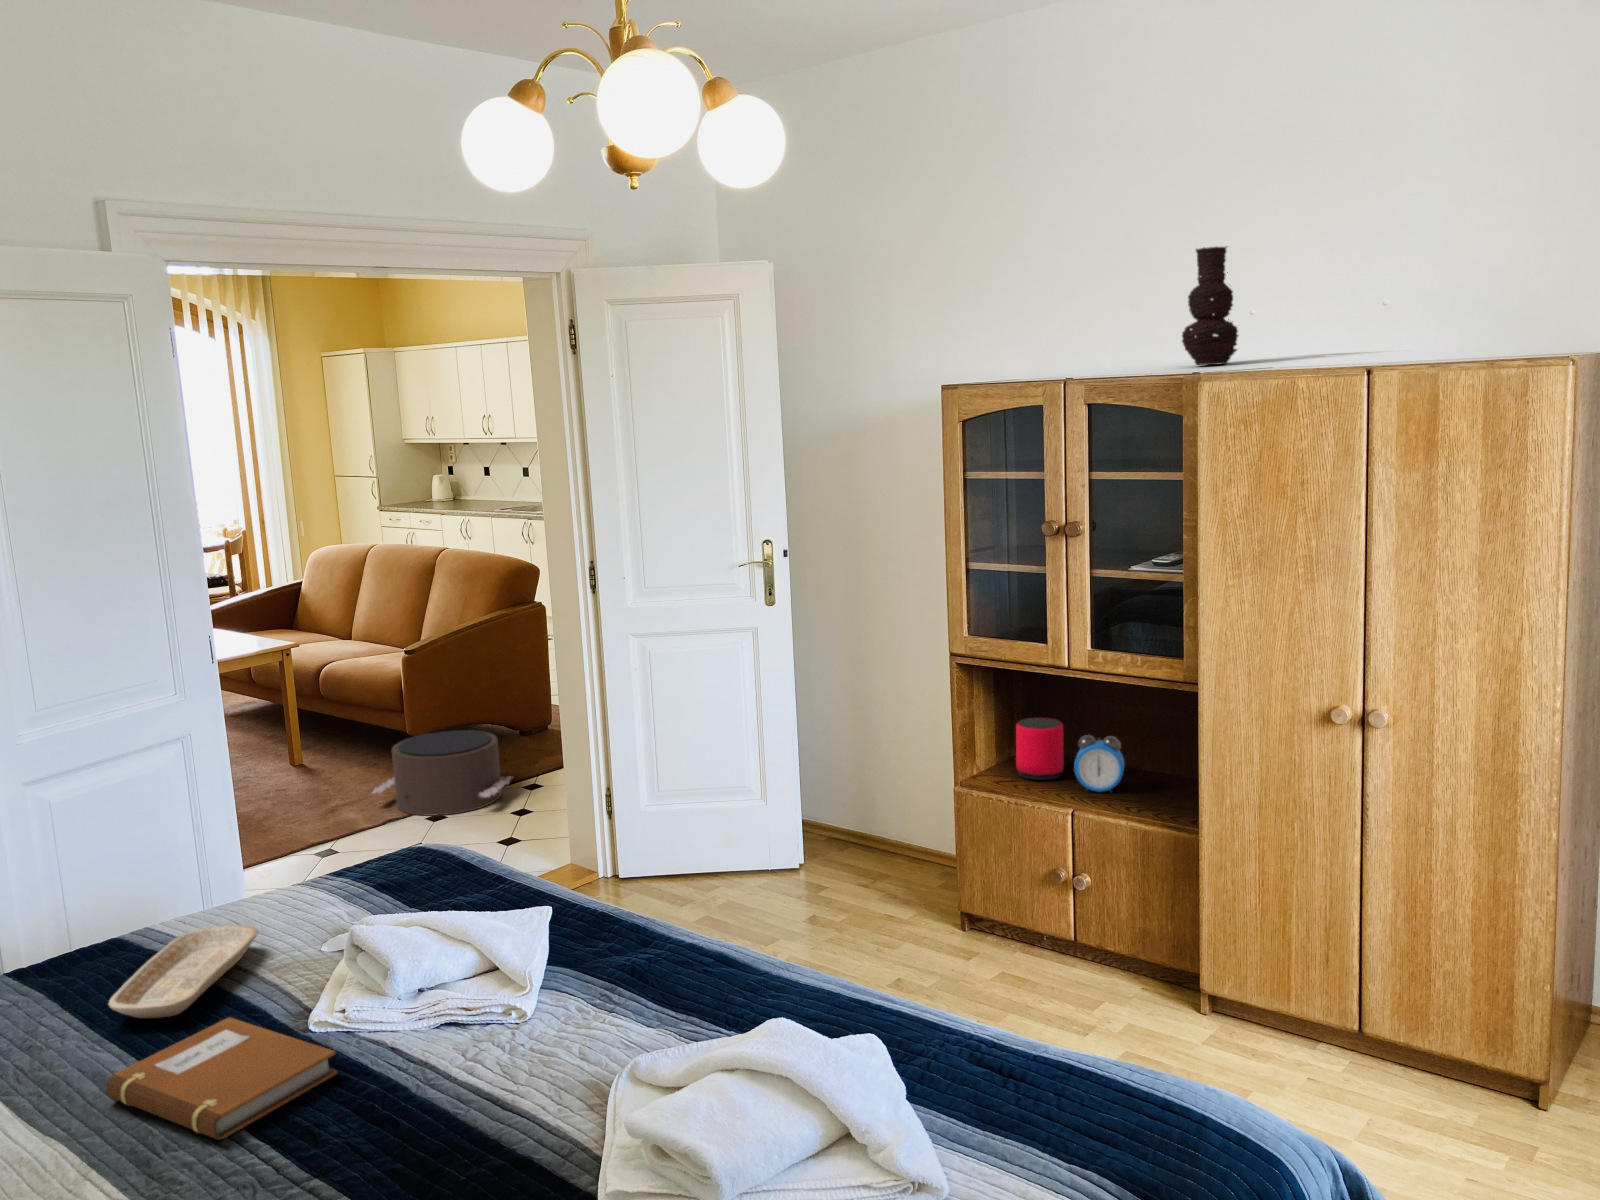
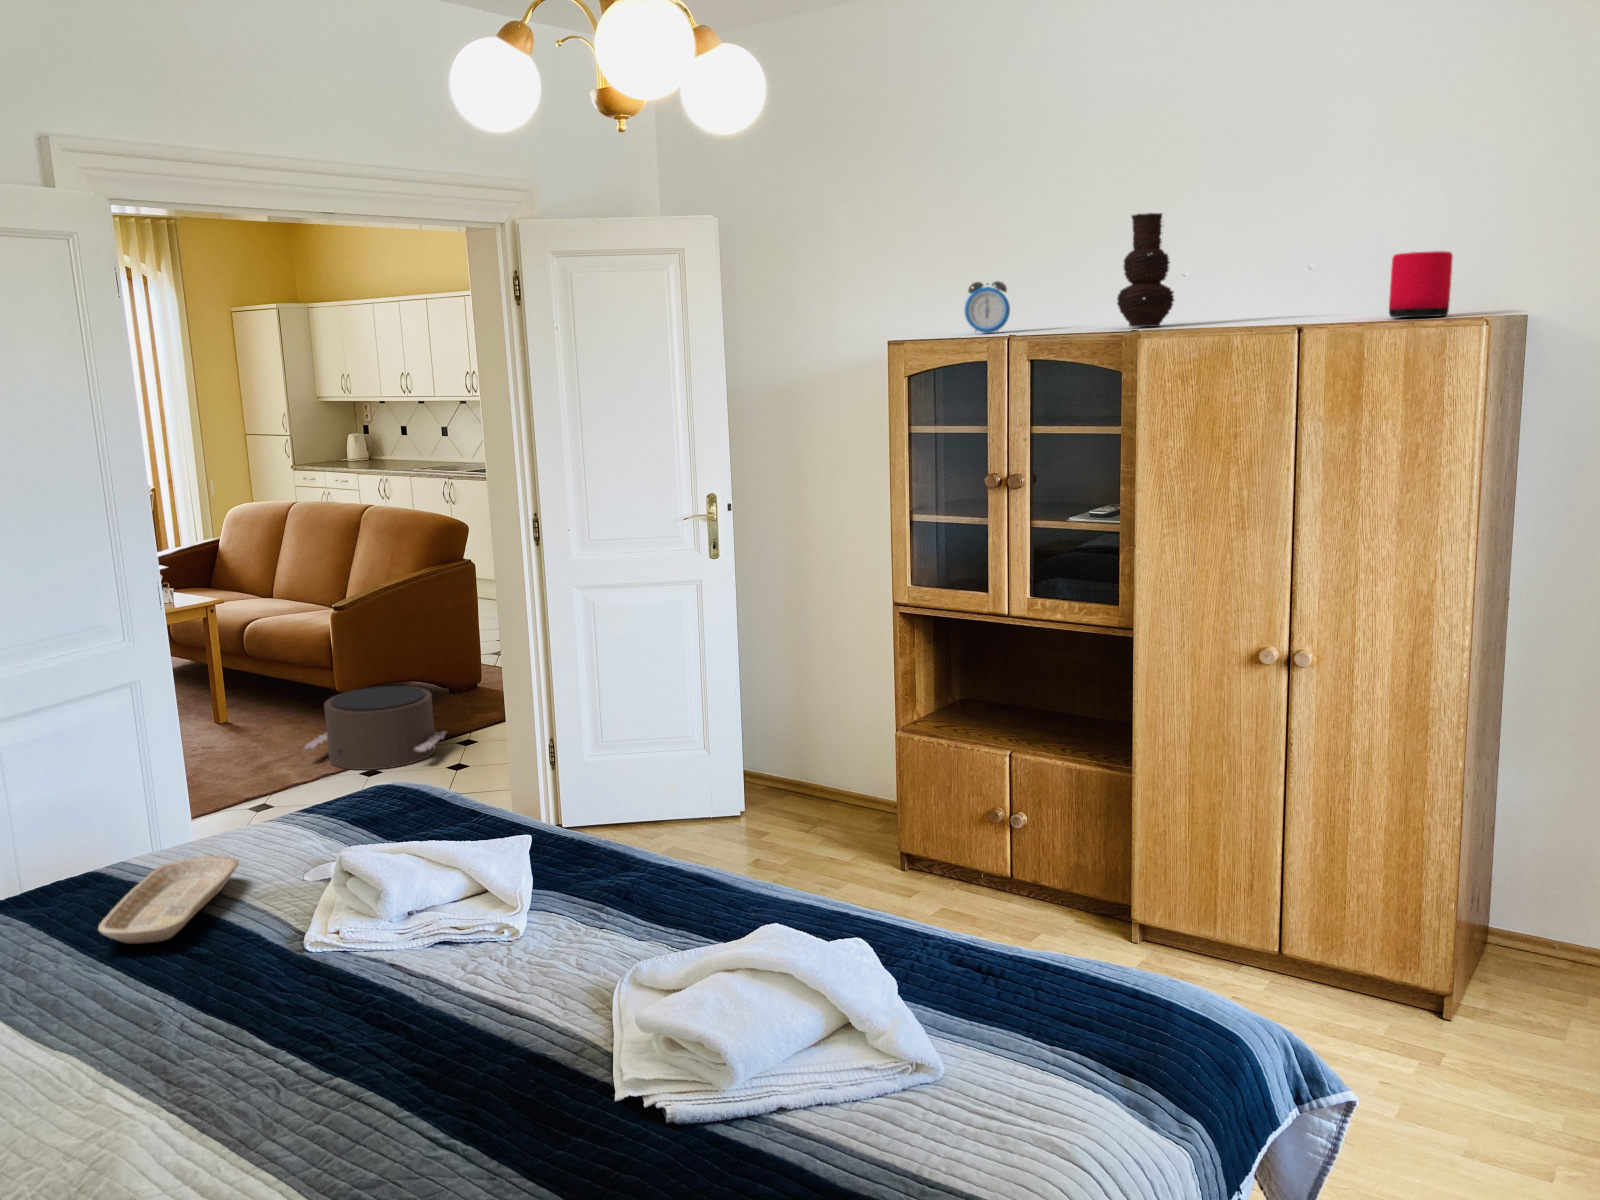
speaker: present [1016,718,1064,780] -> present [1389,251,1453,318]
alarm clock: present [1074,735,1124,792] -> present [964,281,1010,333]
notebook: present [106,1017,337,1140] -> none [110,938,340,1049]

